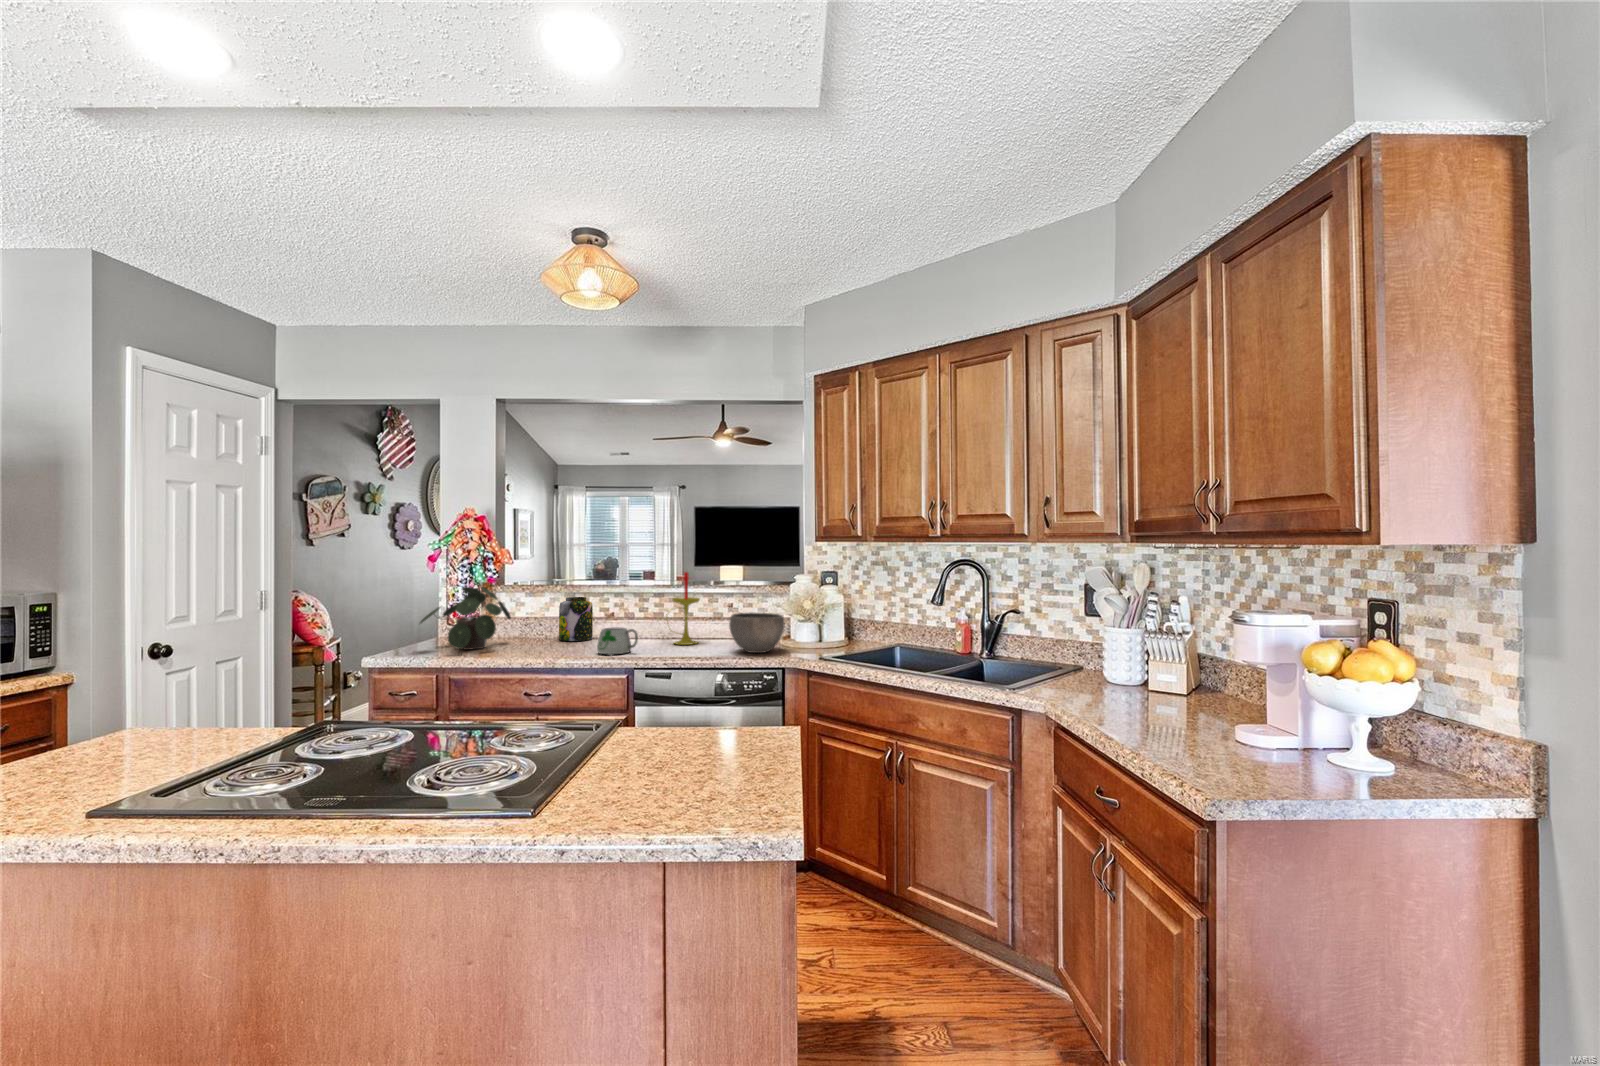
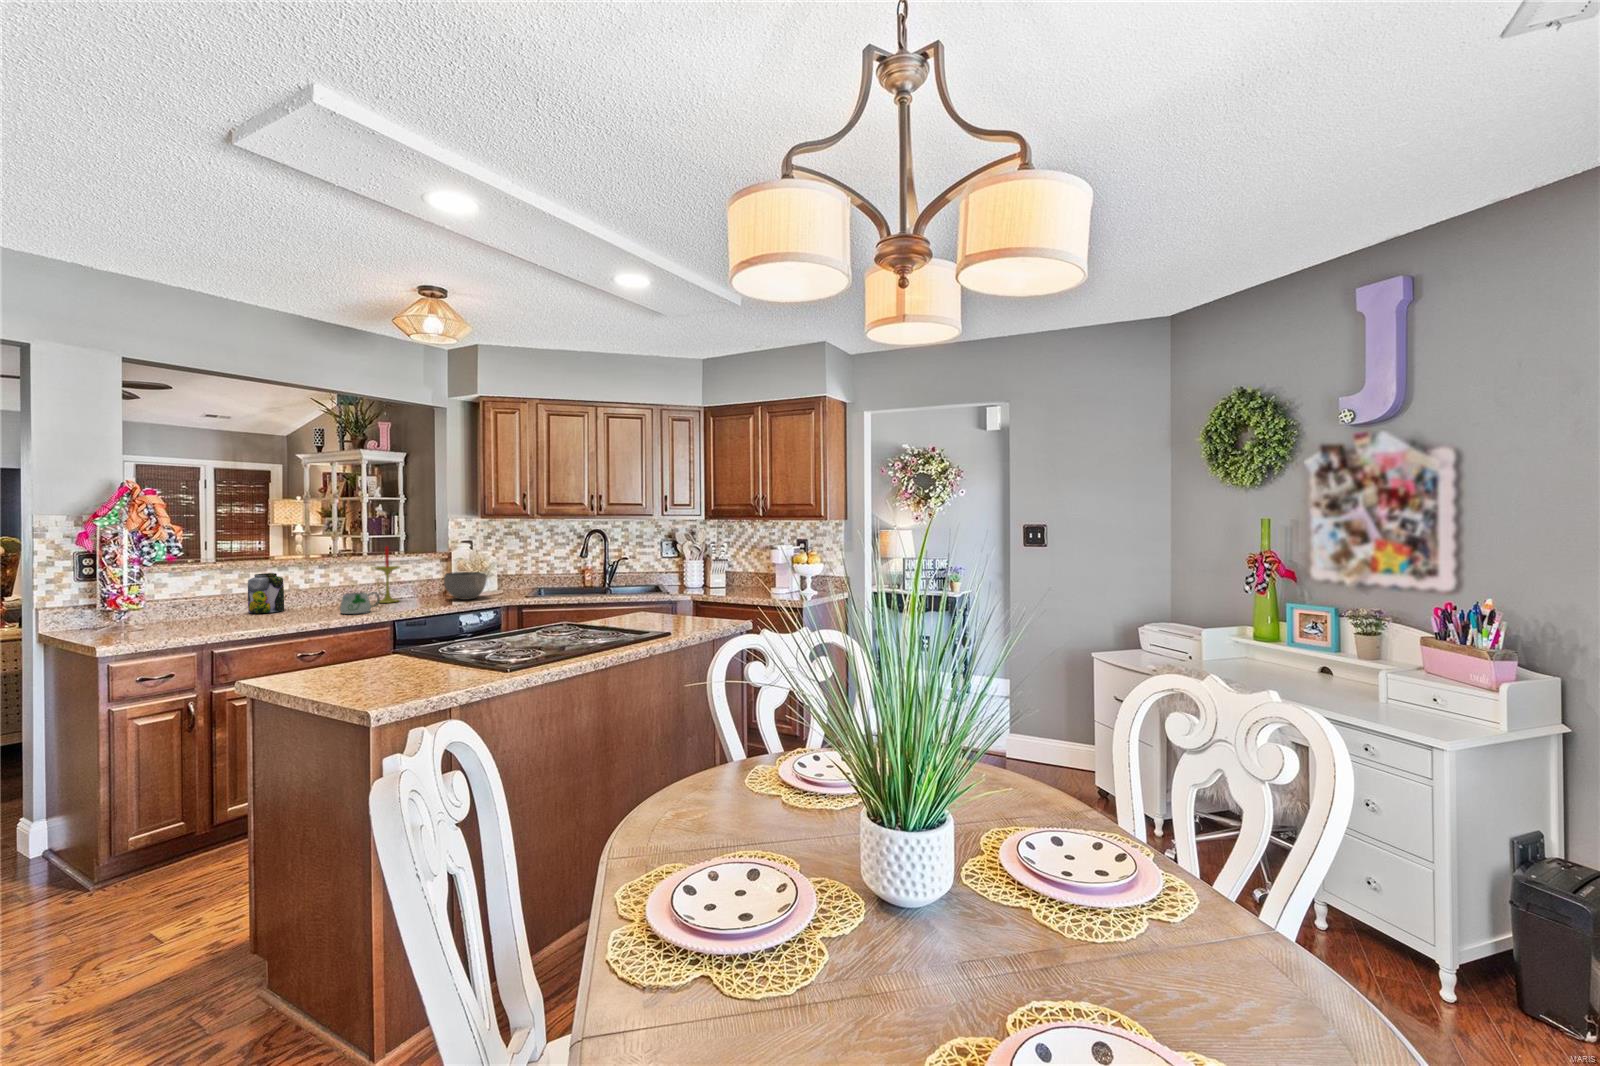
potted plant: present [420,587,511,650] -> none [131,569,230,630]

